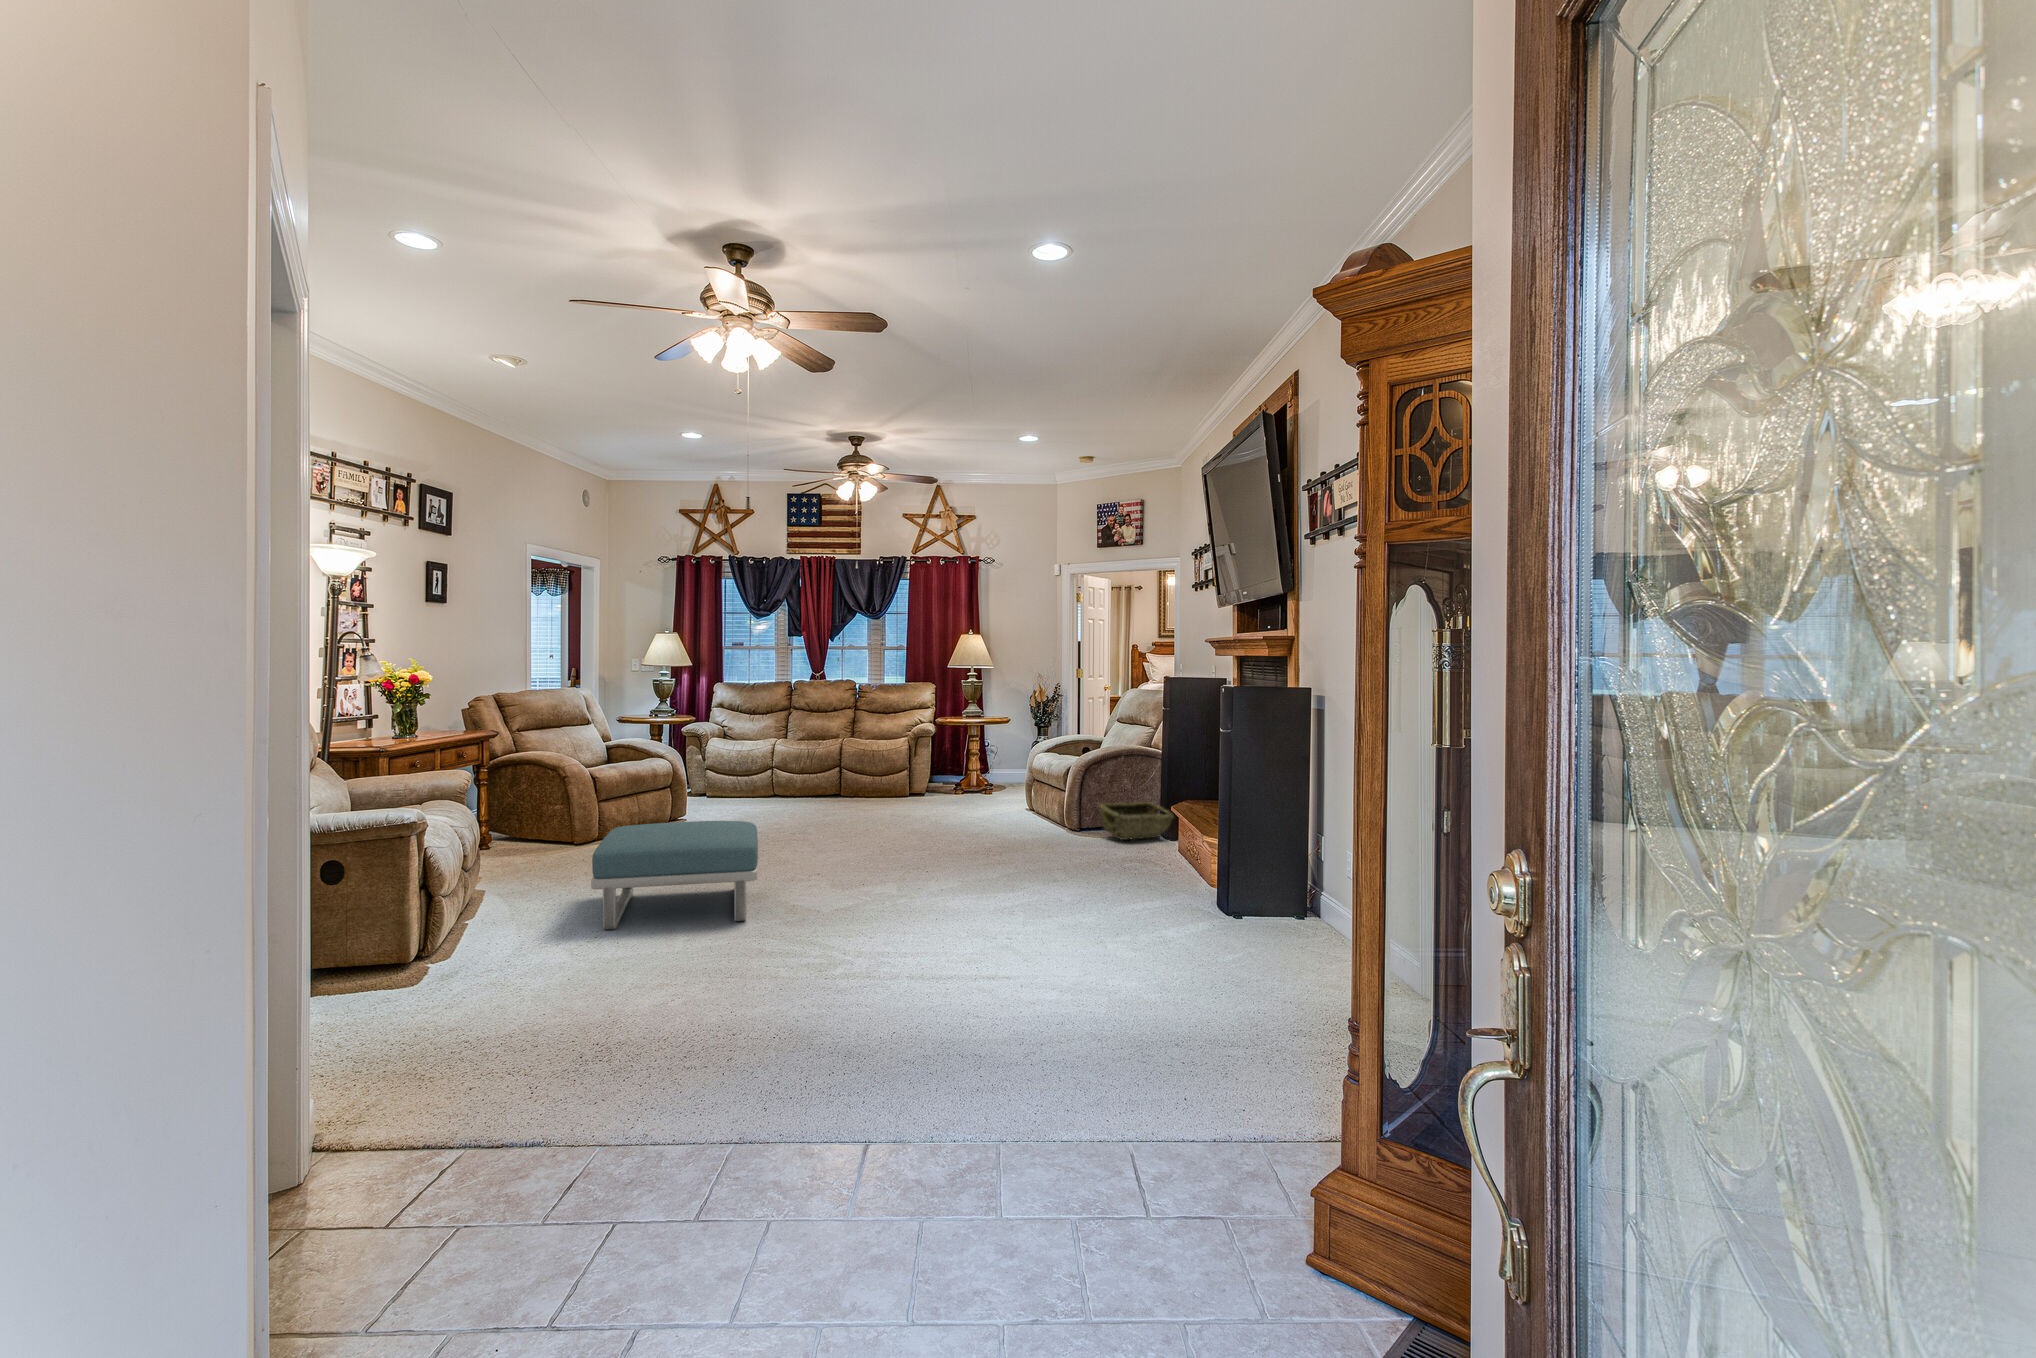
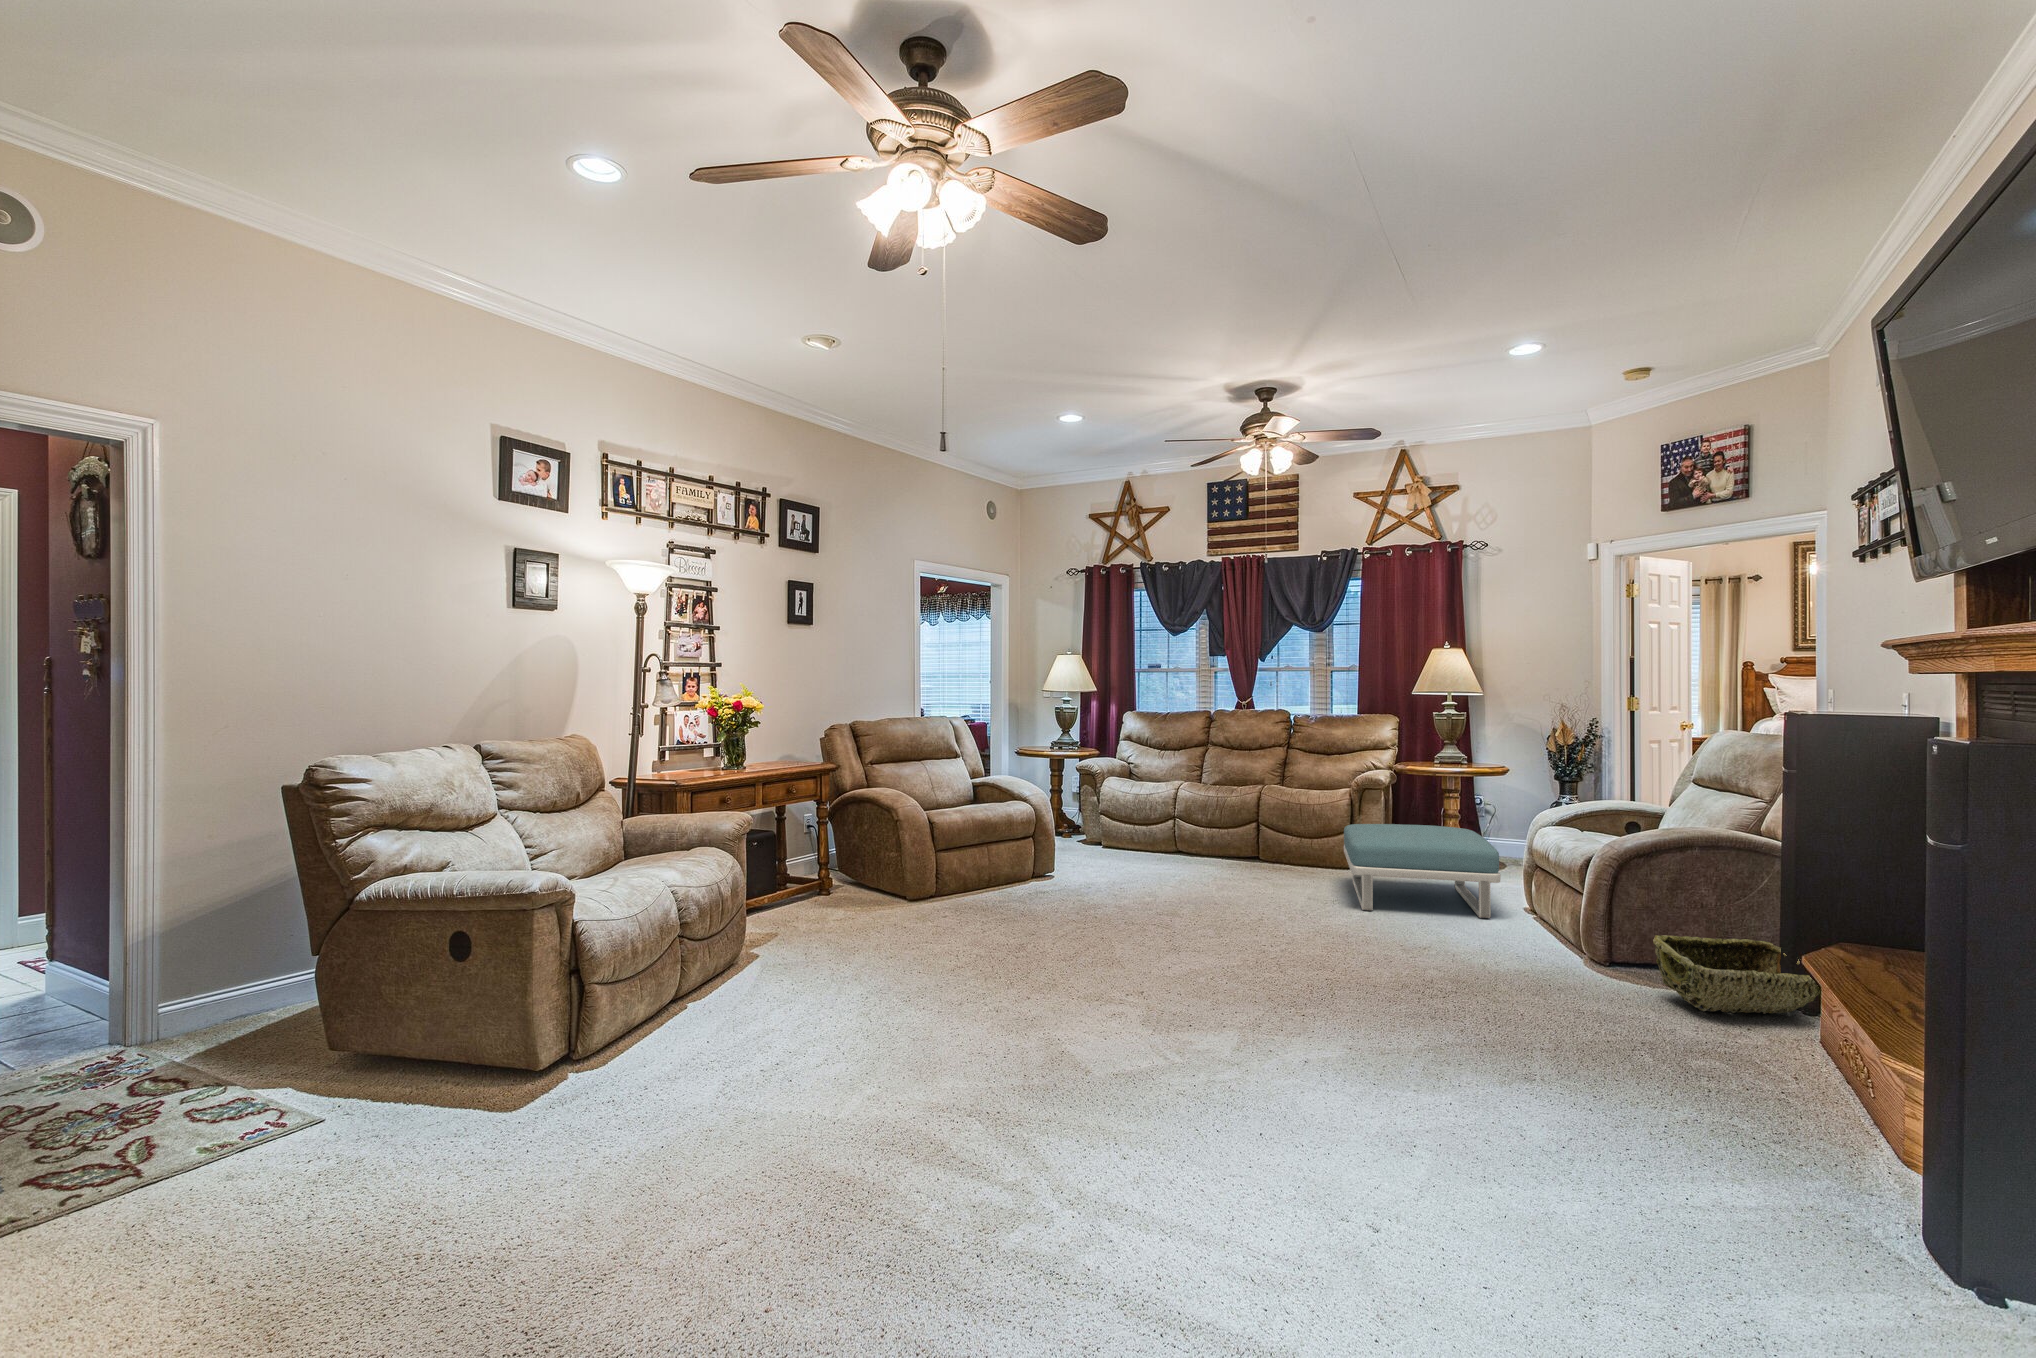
footstool: present [591,821,758,930] -> present [1344,824,1501,918]

